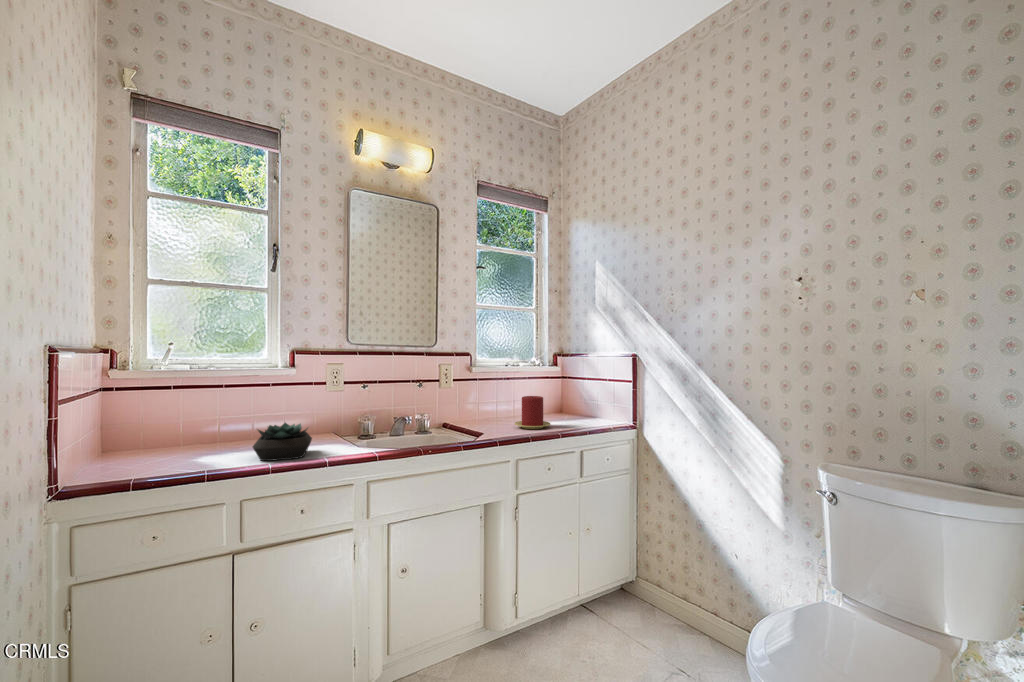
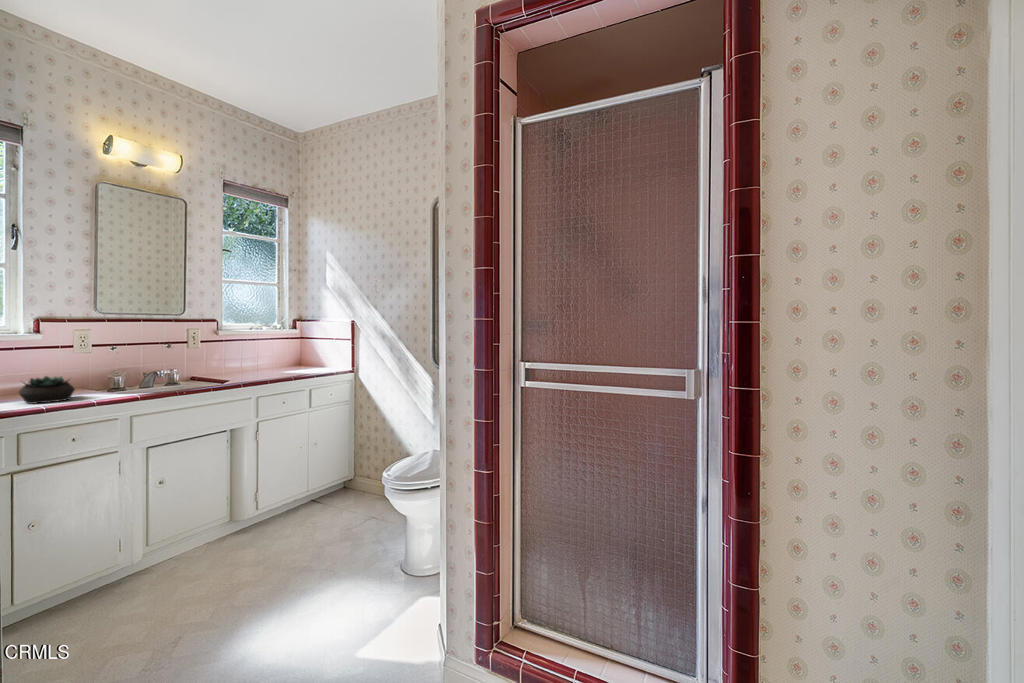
candle: present [515,396,550,429] -> none [257,353,286,377]

